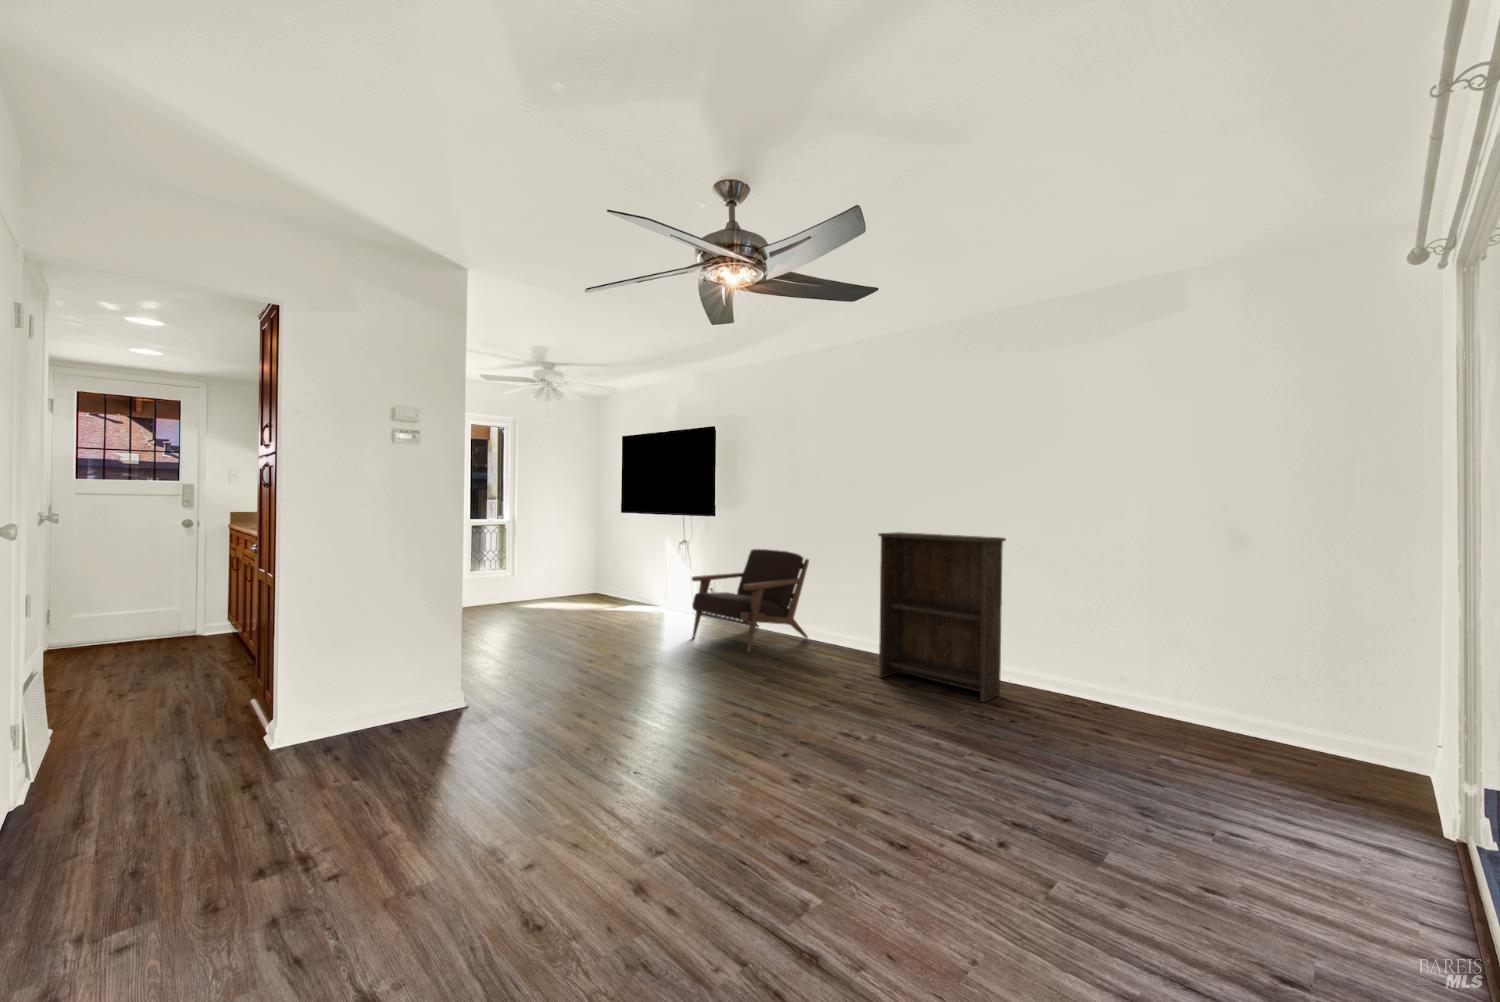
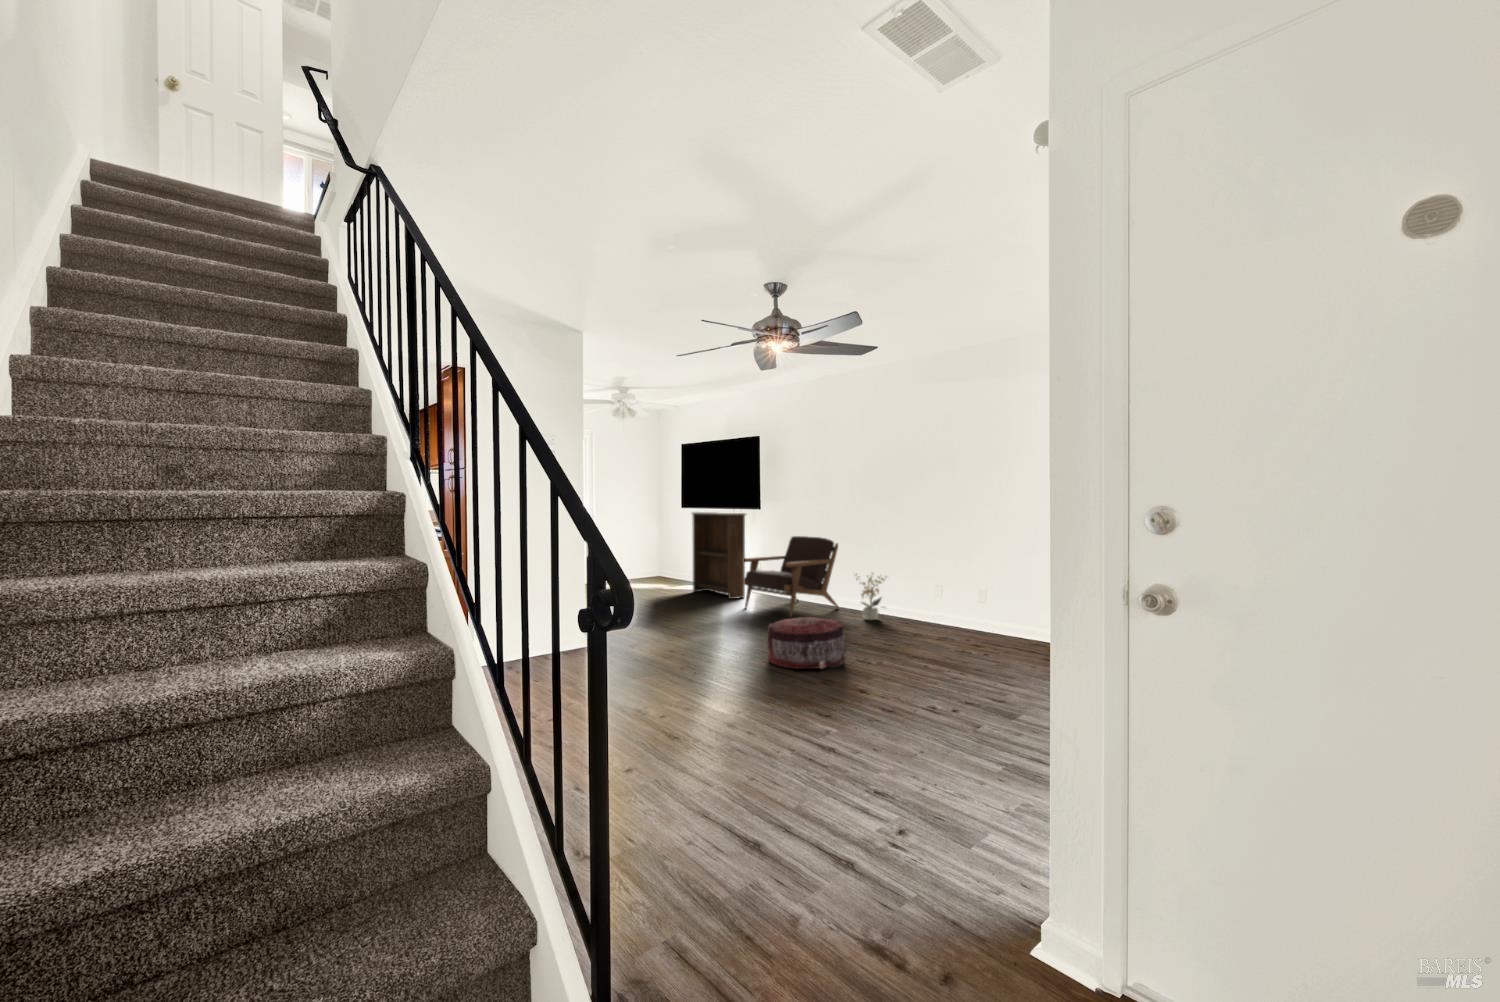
bookshelf: present [878,532,1006,702] -> present [692,512,746,599]
potted plant: none [827,596,873,658] -> present [856,576,887,620]
pouf: none [714,666,825,751] -> present [767,617,846,669]

